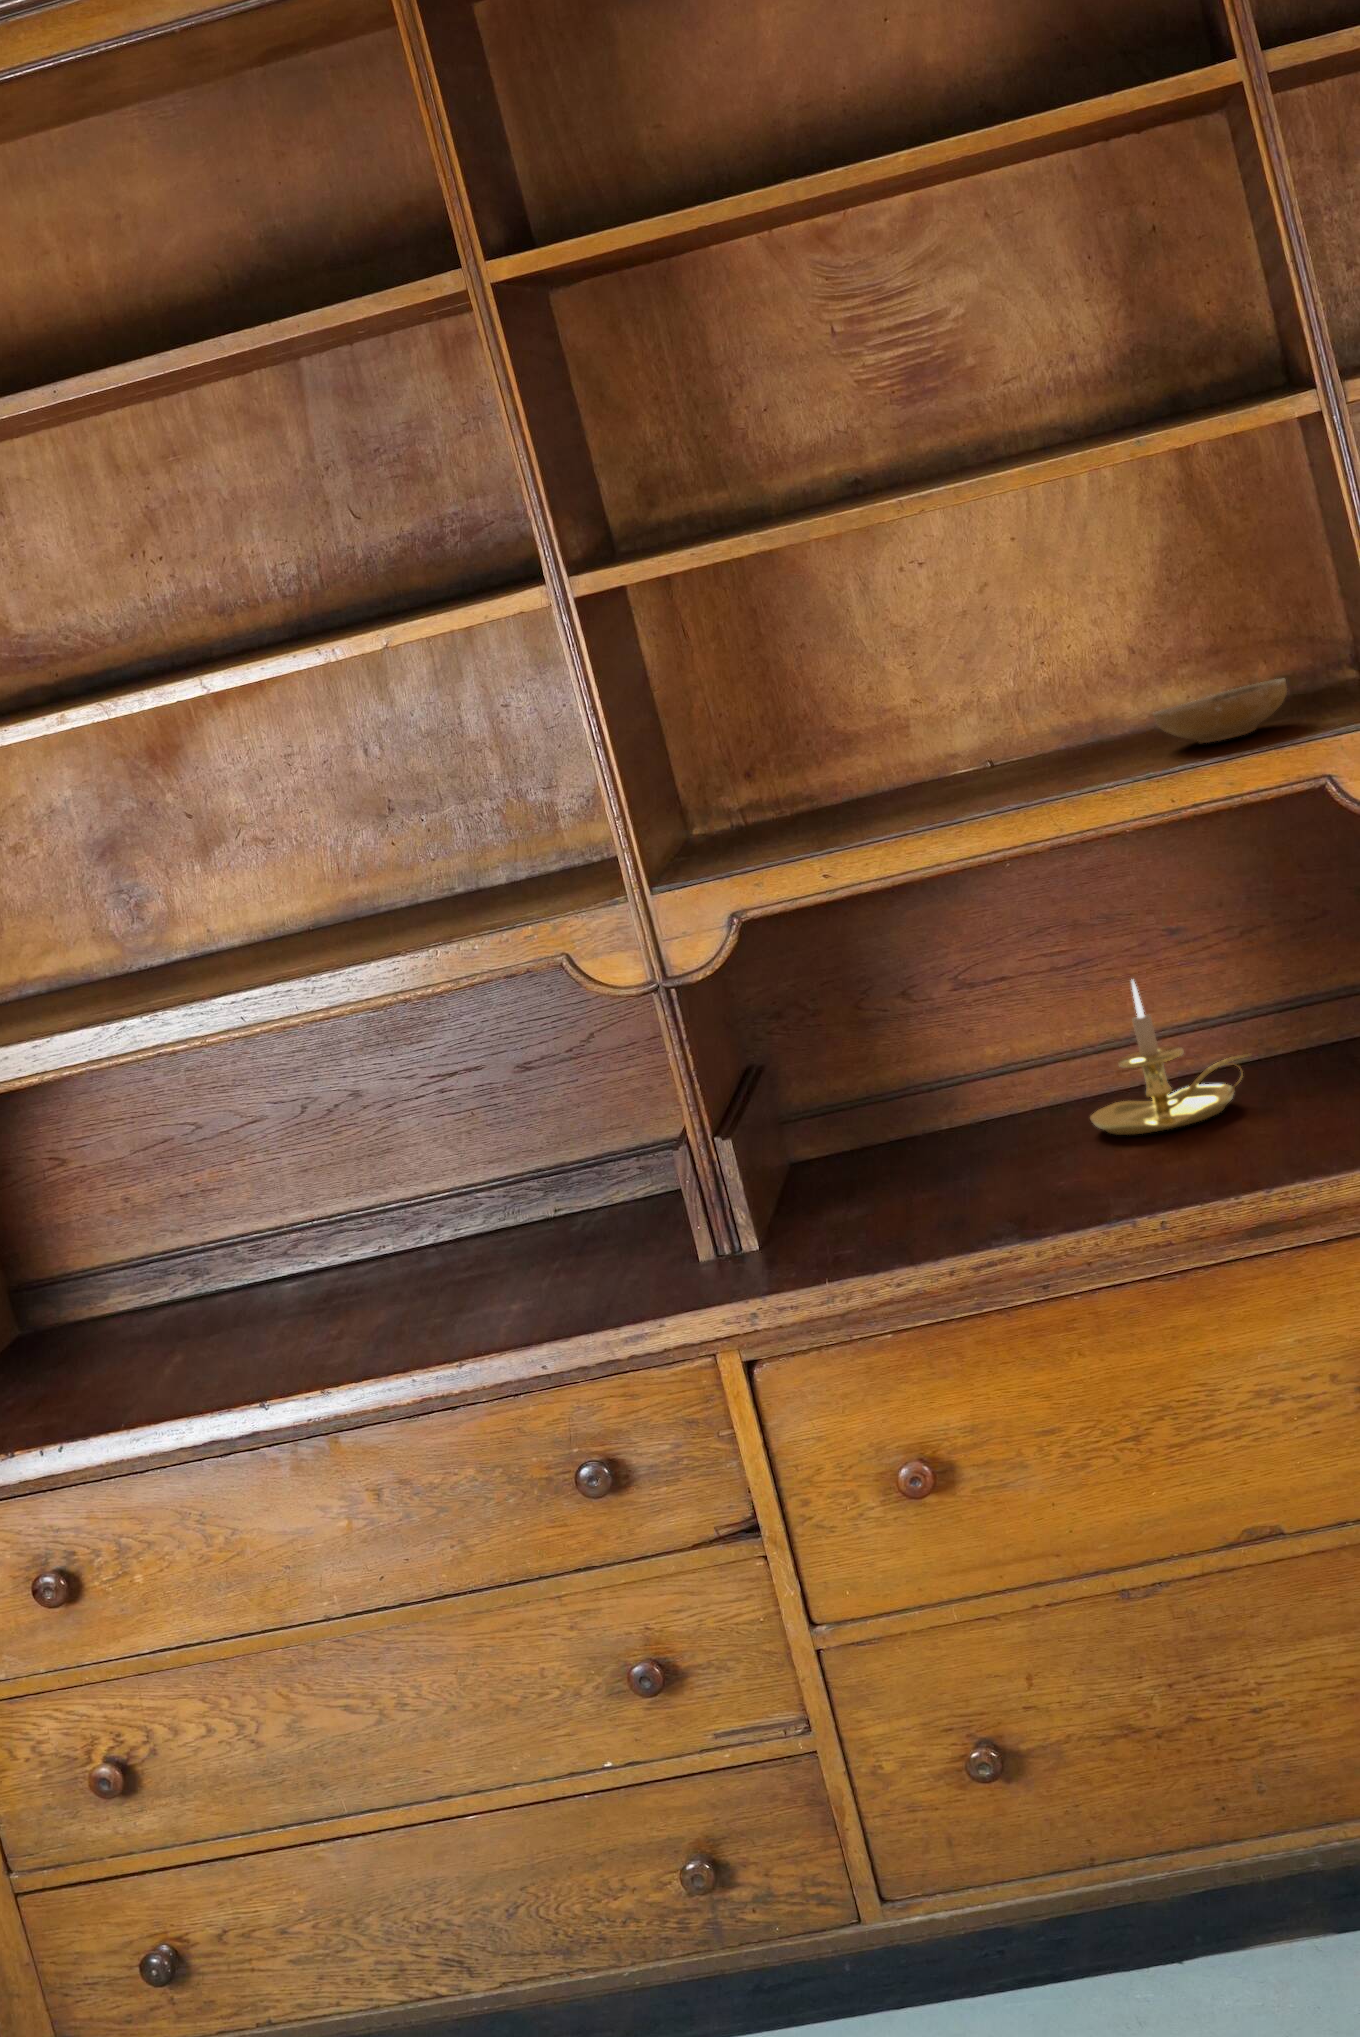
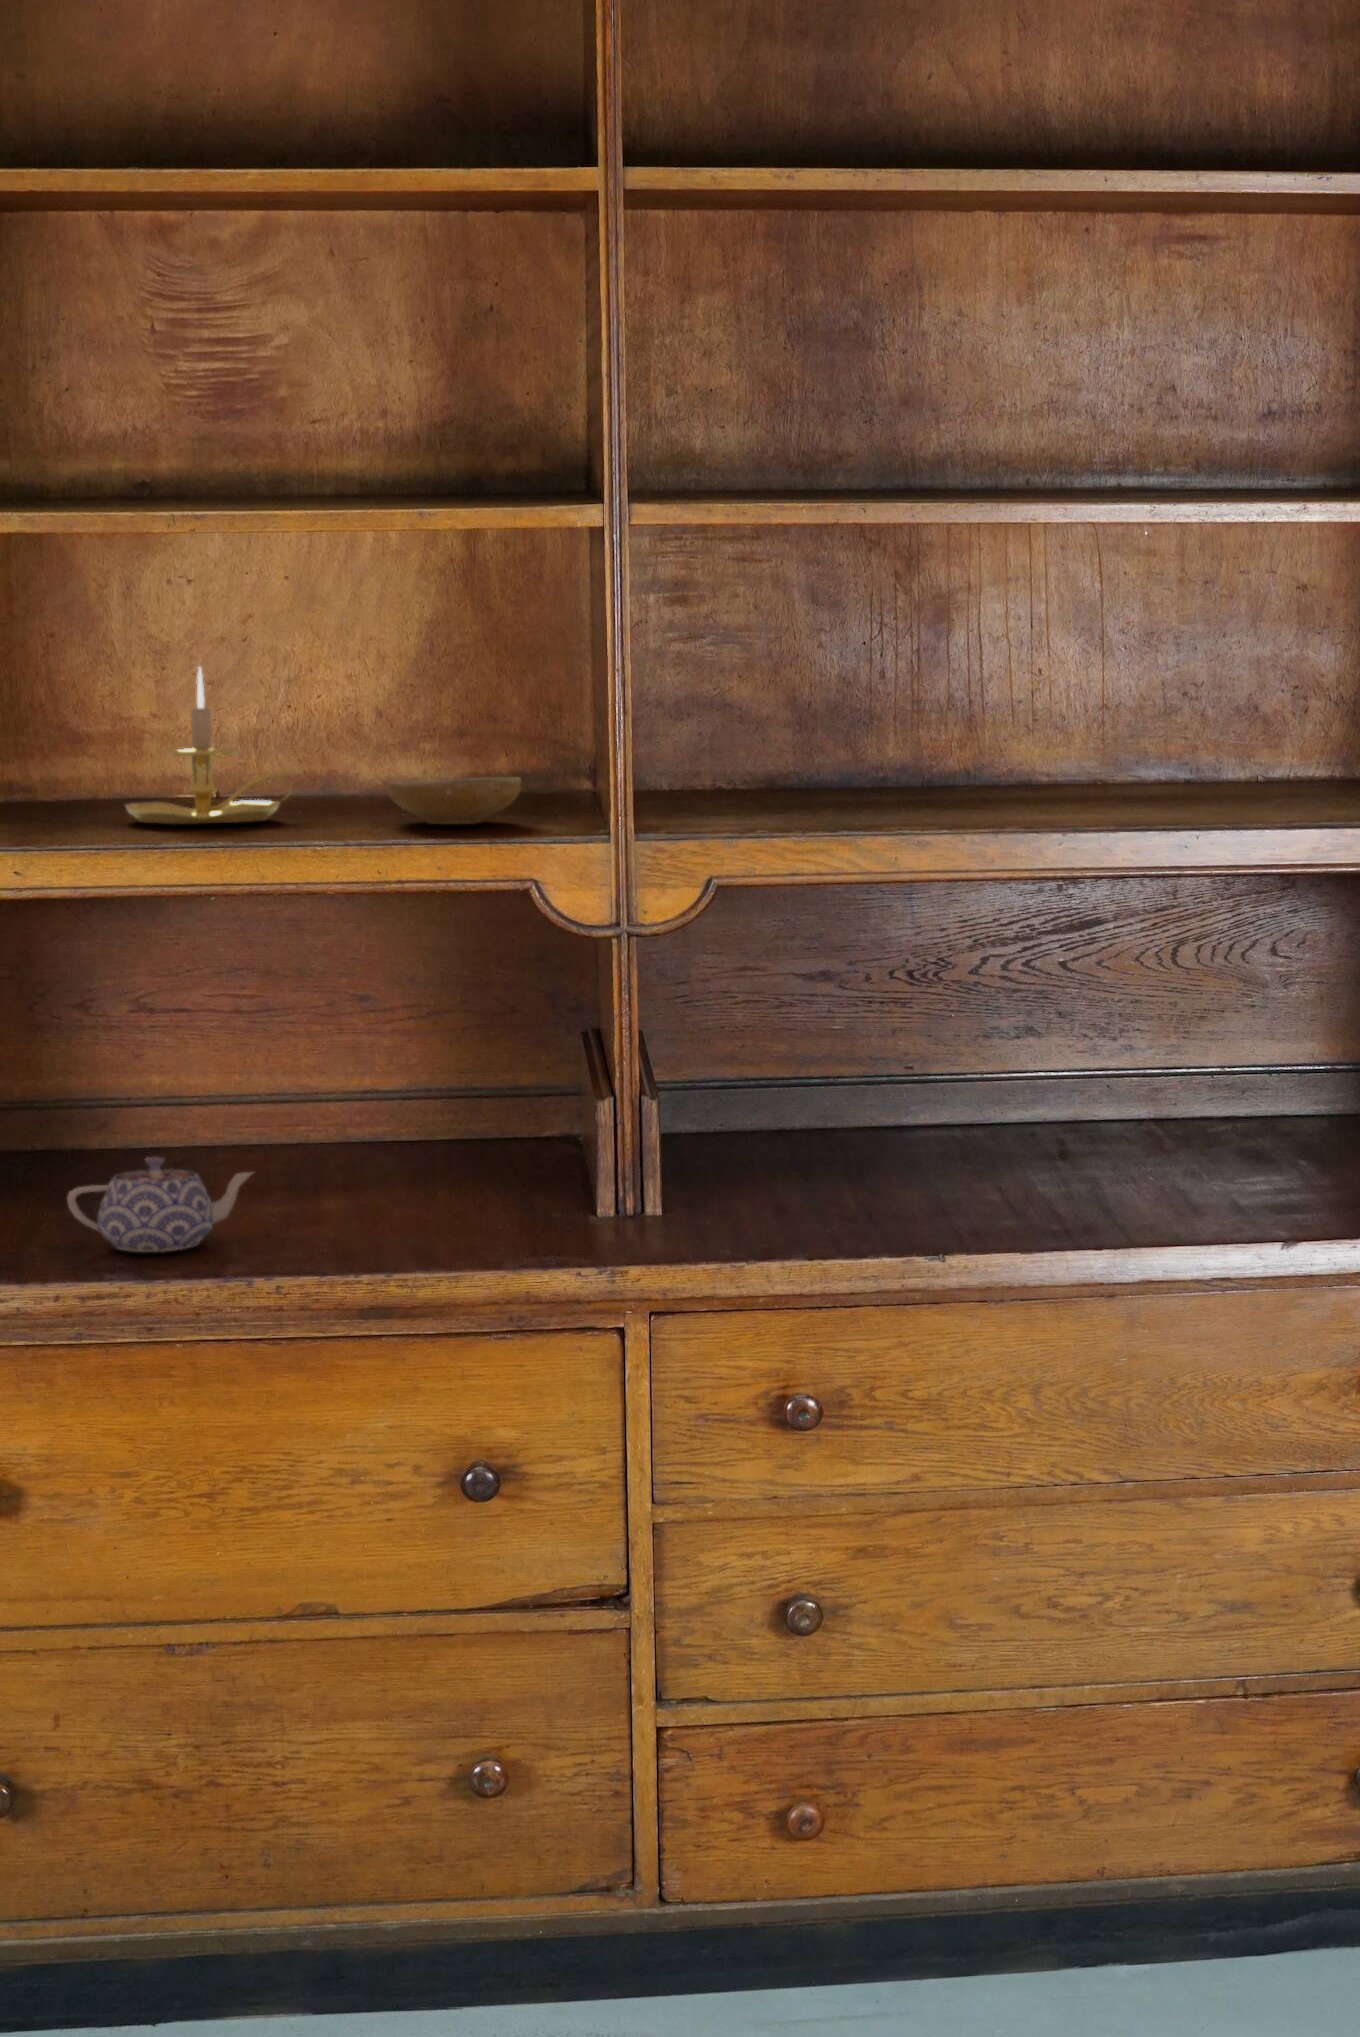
candle holder: present [1090,980,1251,1135] -> present [125,667,301,824]
teapot: none [937,1113,1109,1210] -> present [67,1157,253,1252]

